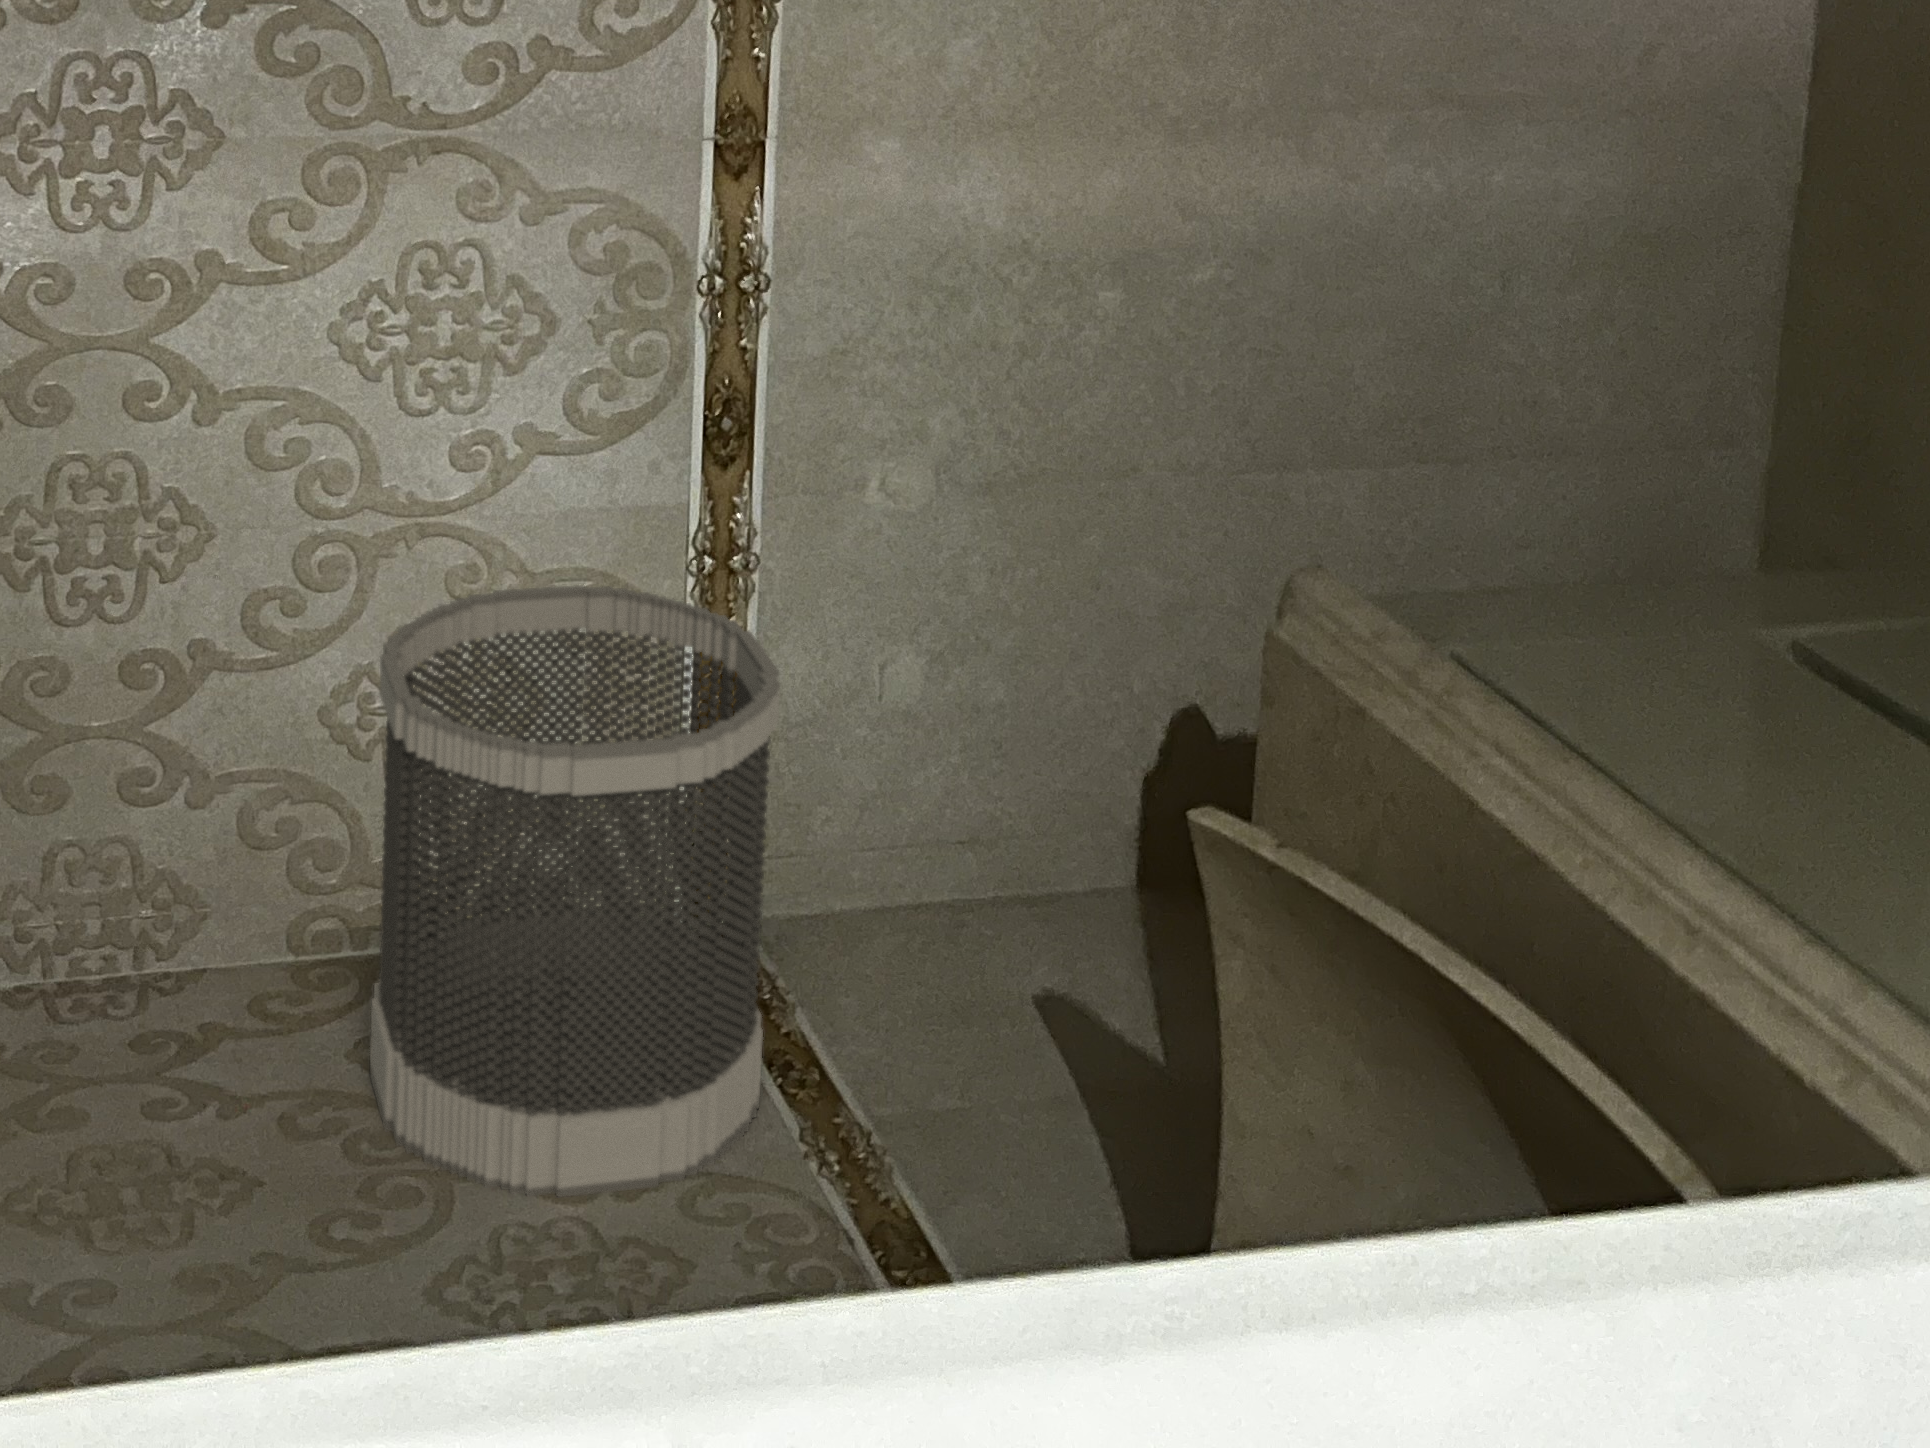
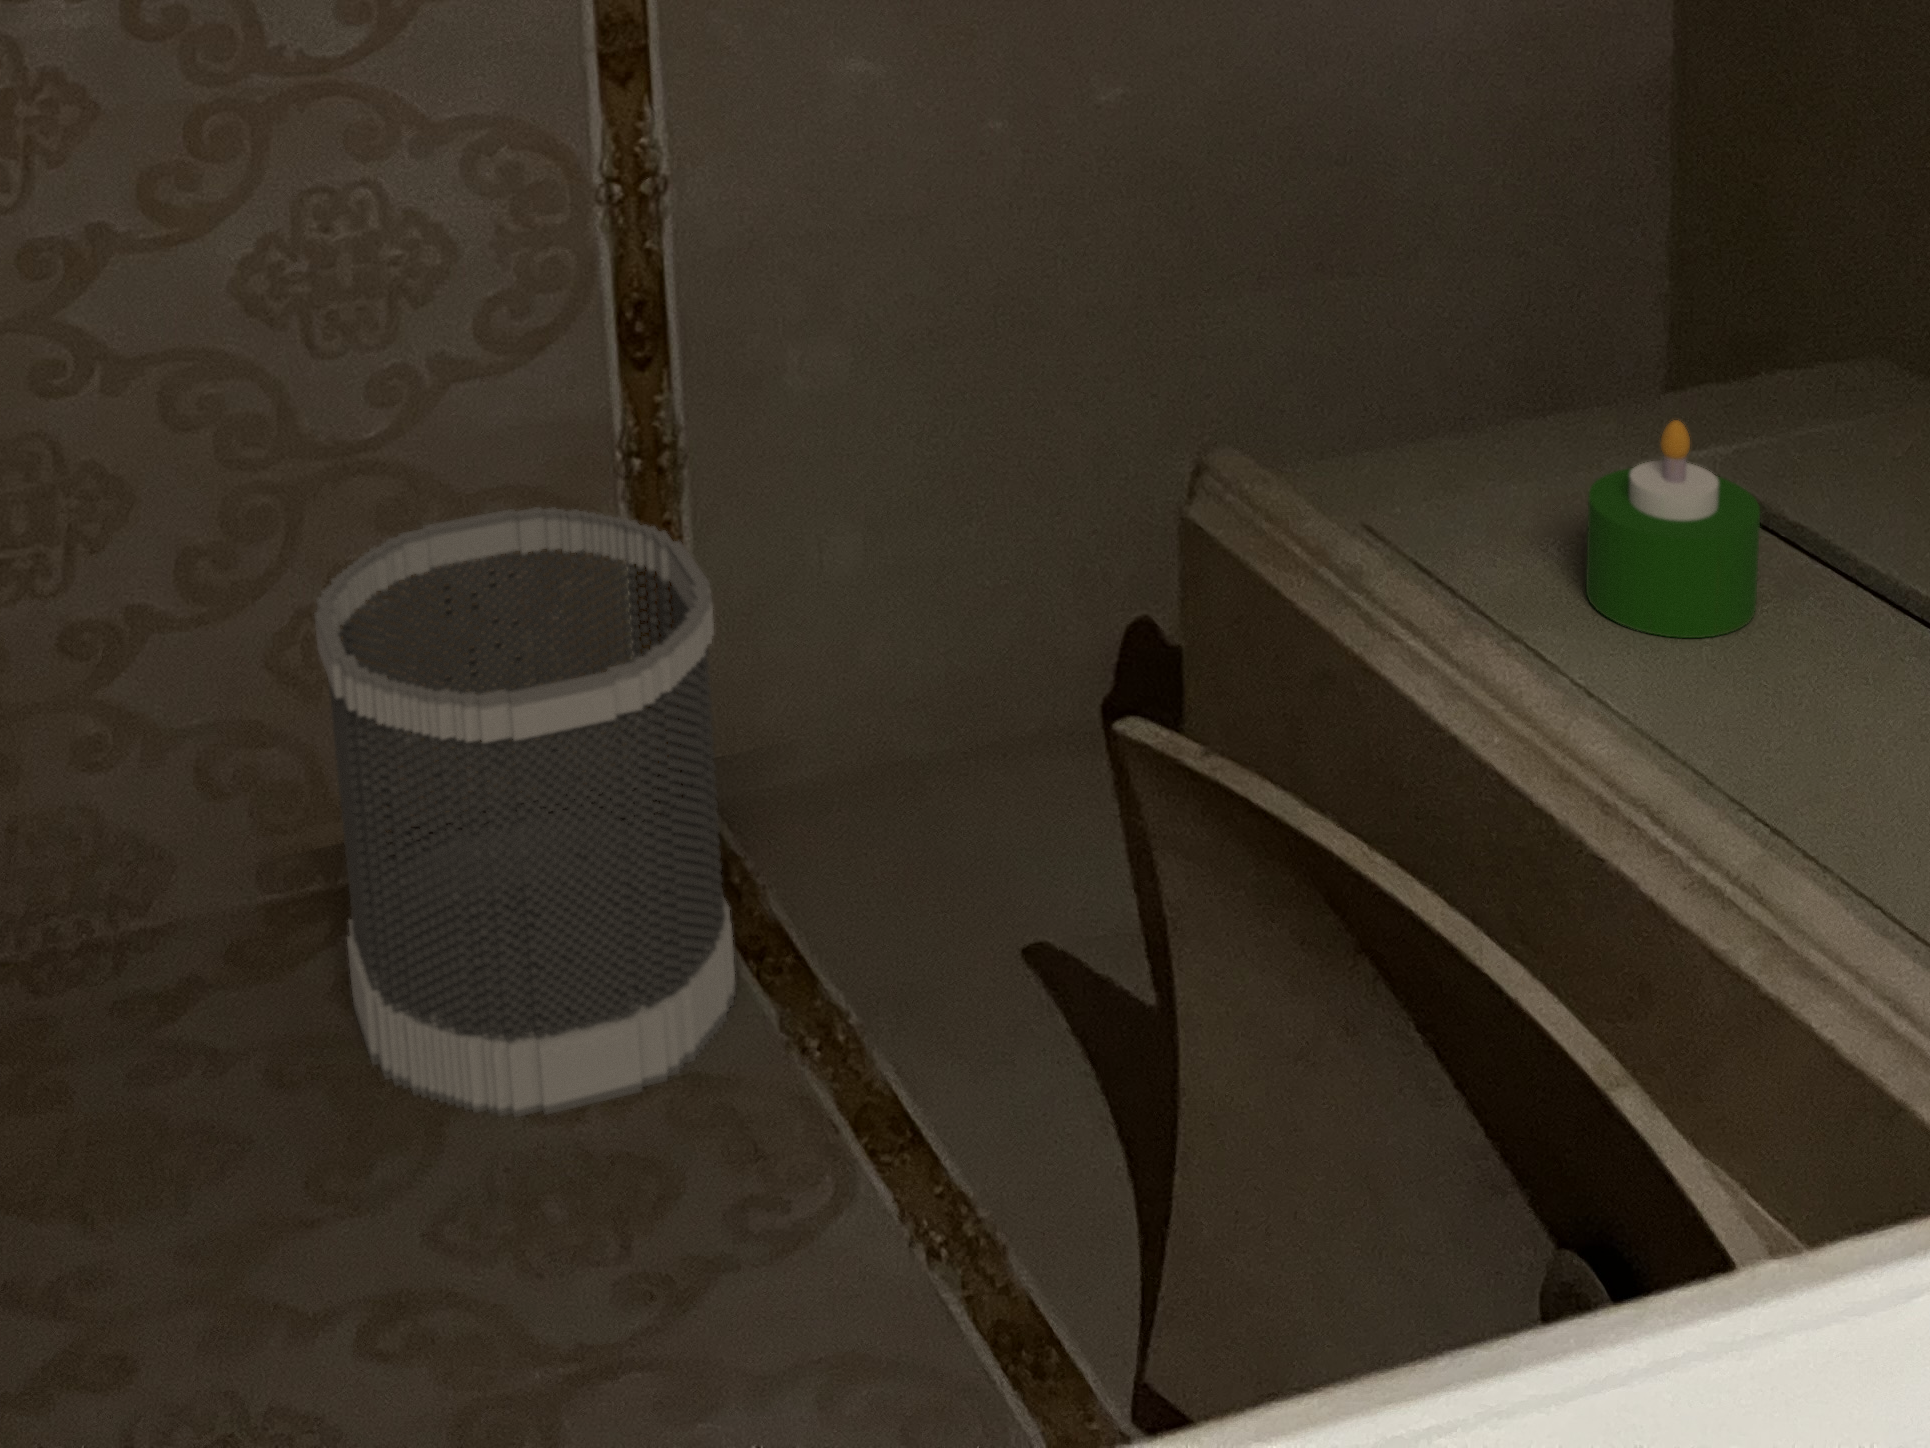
candle: none [1685,561,1871,785] -> present [1586,420,1760,638]

